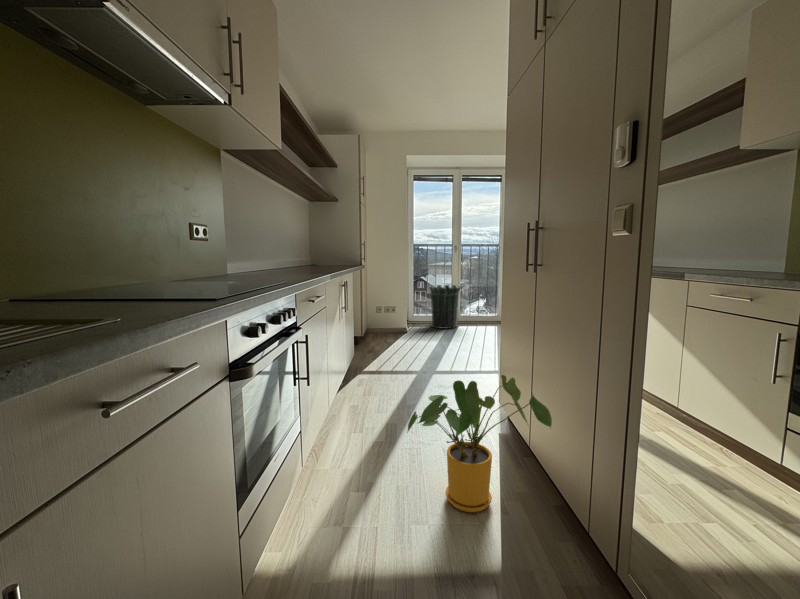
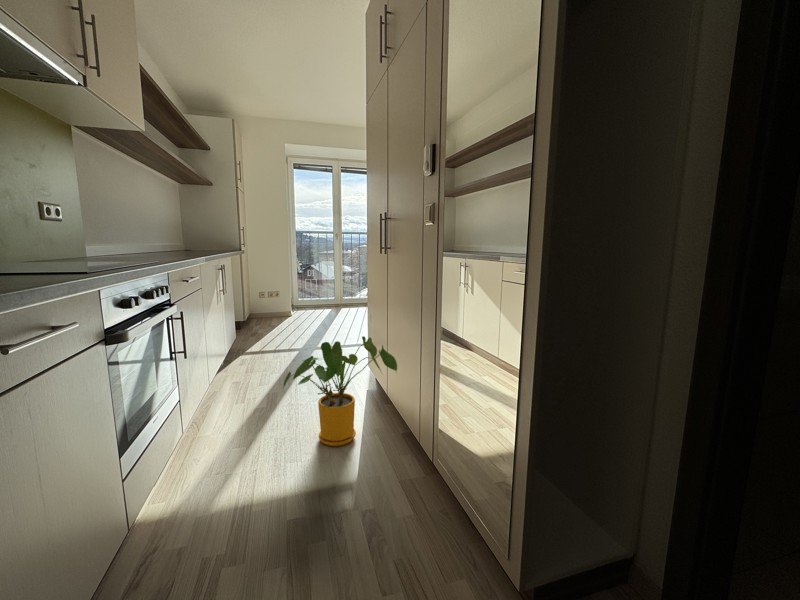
waste bin: present [429,285,461,329] -> none [313,271,344,312]

